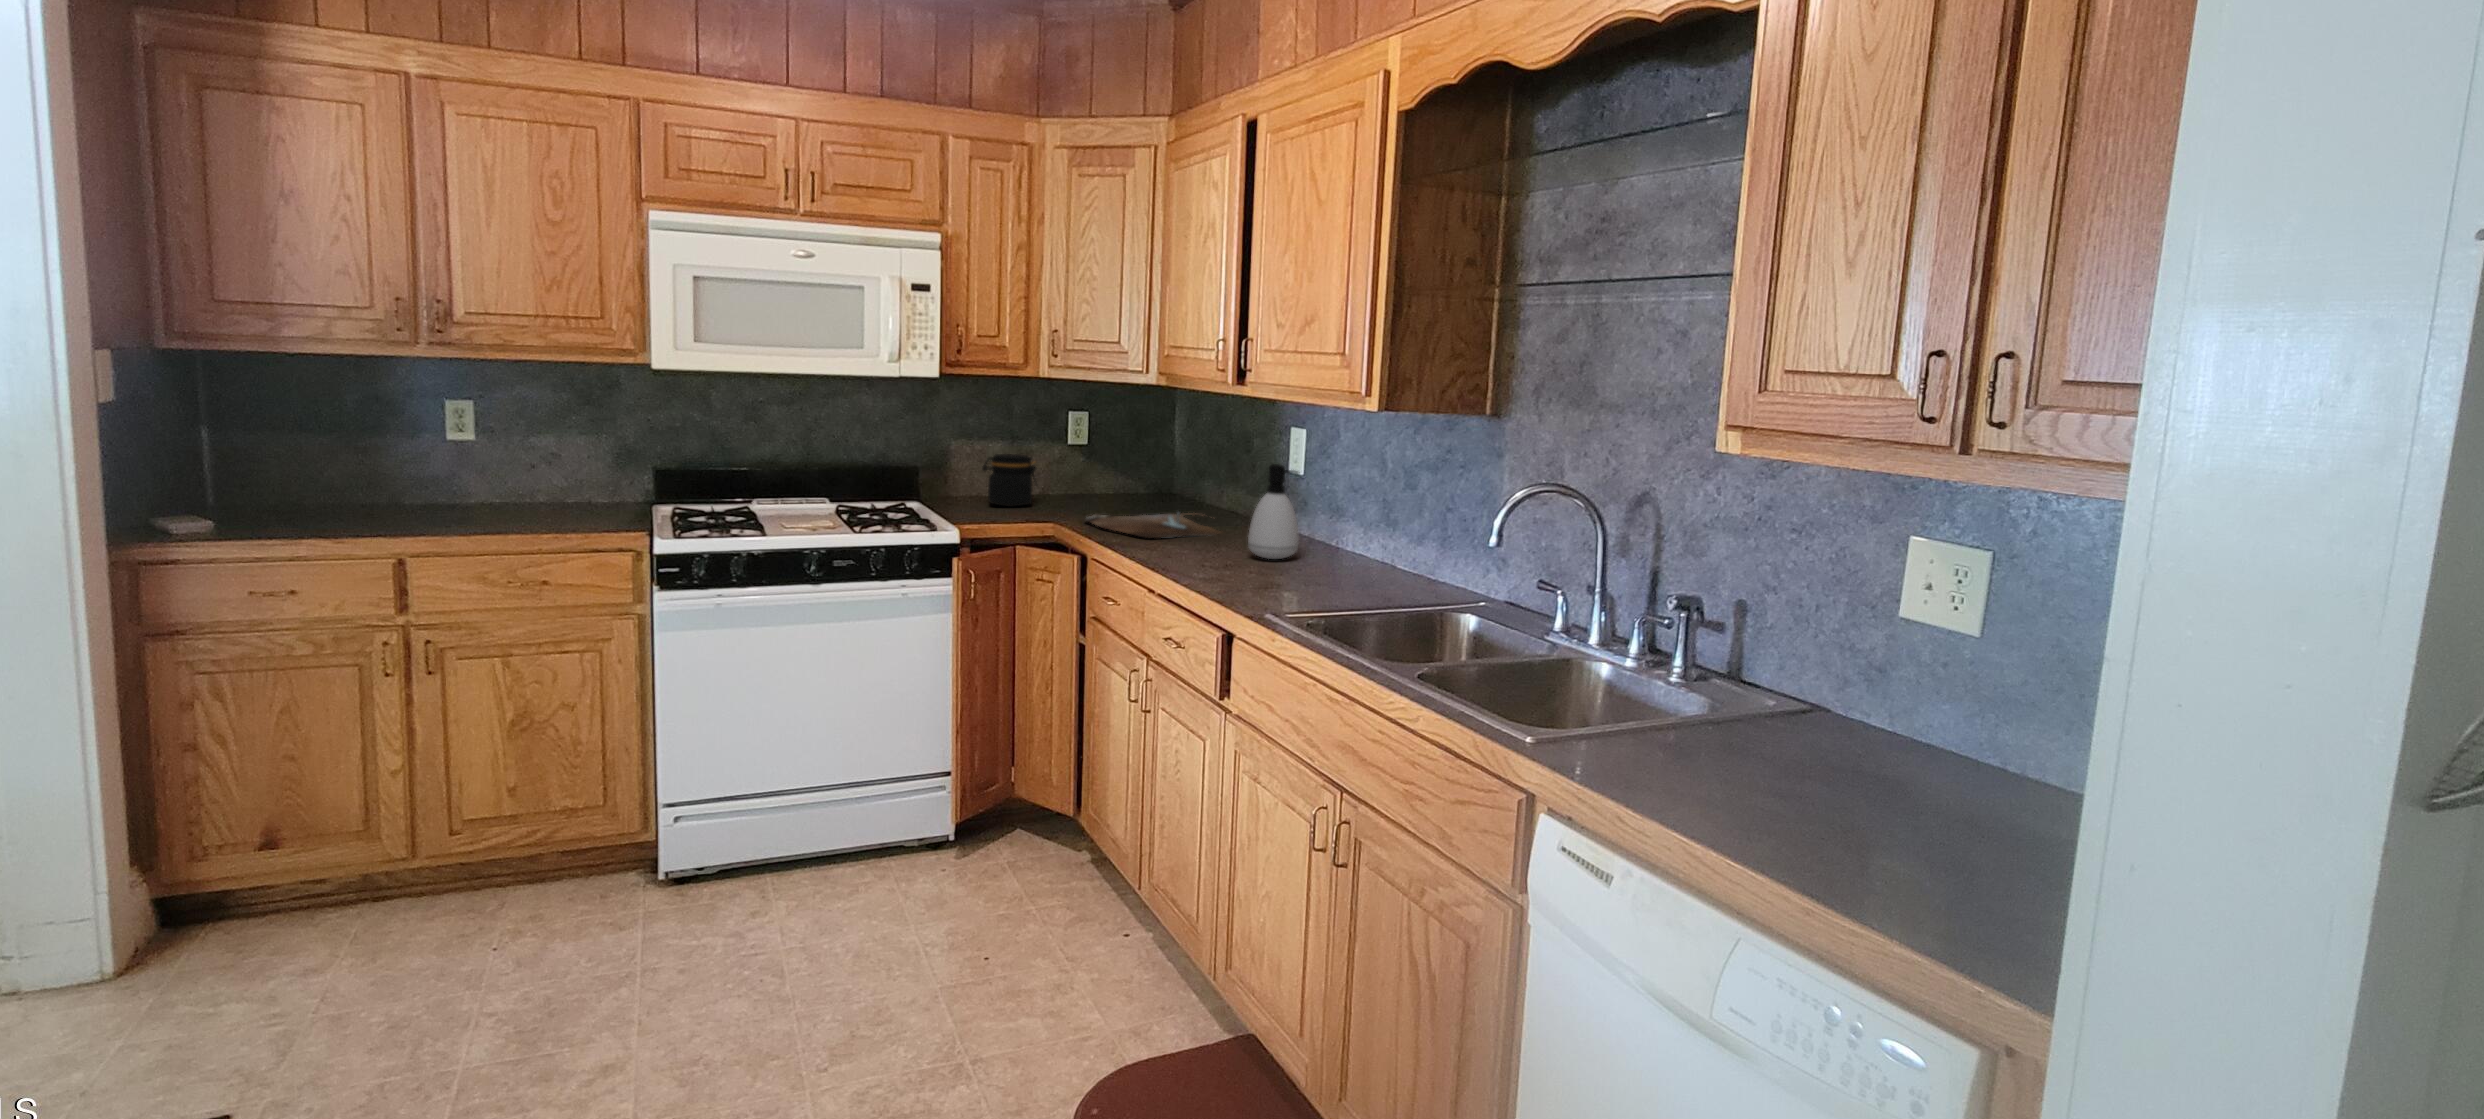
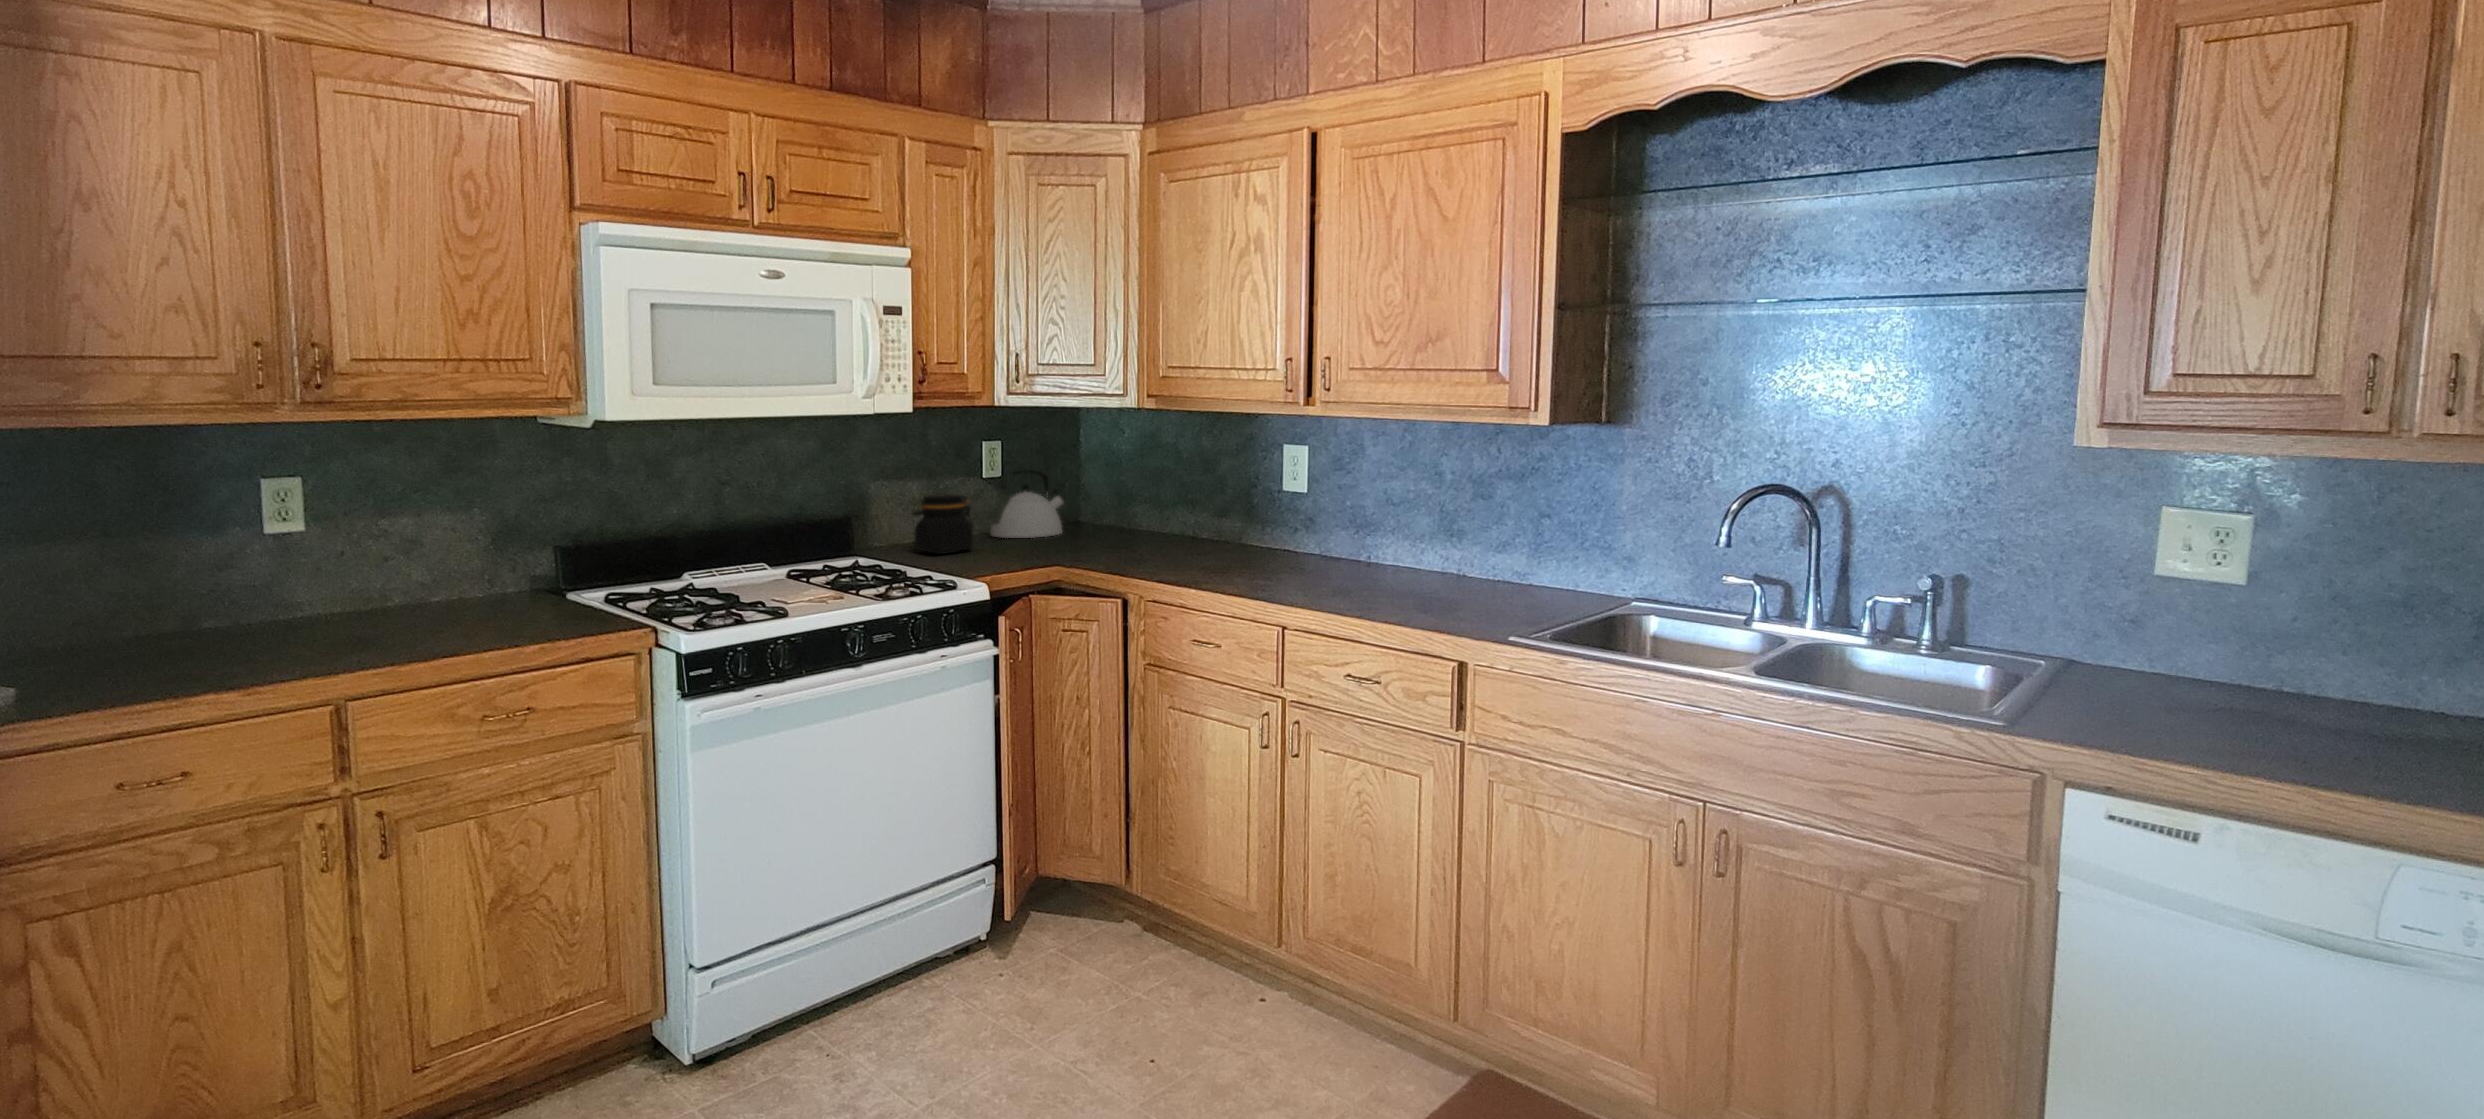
kettle: none [1077,439,1147,502] -> present [991,470,1065,538]
soap dispenser: present [1248,464,1299,559] -> none [1331,468,1384,563]
cutting board: present [1085,512,1222,538] -> none [1076,533,1258,561]

